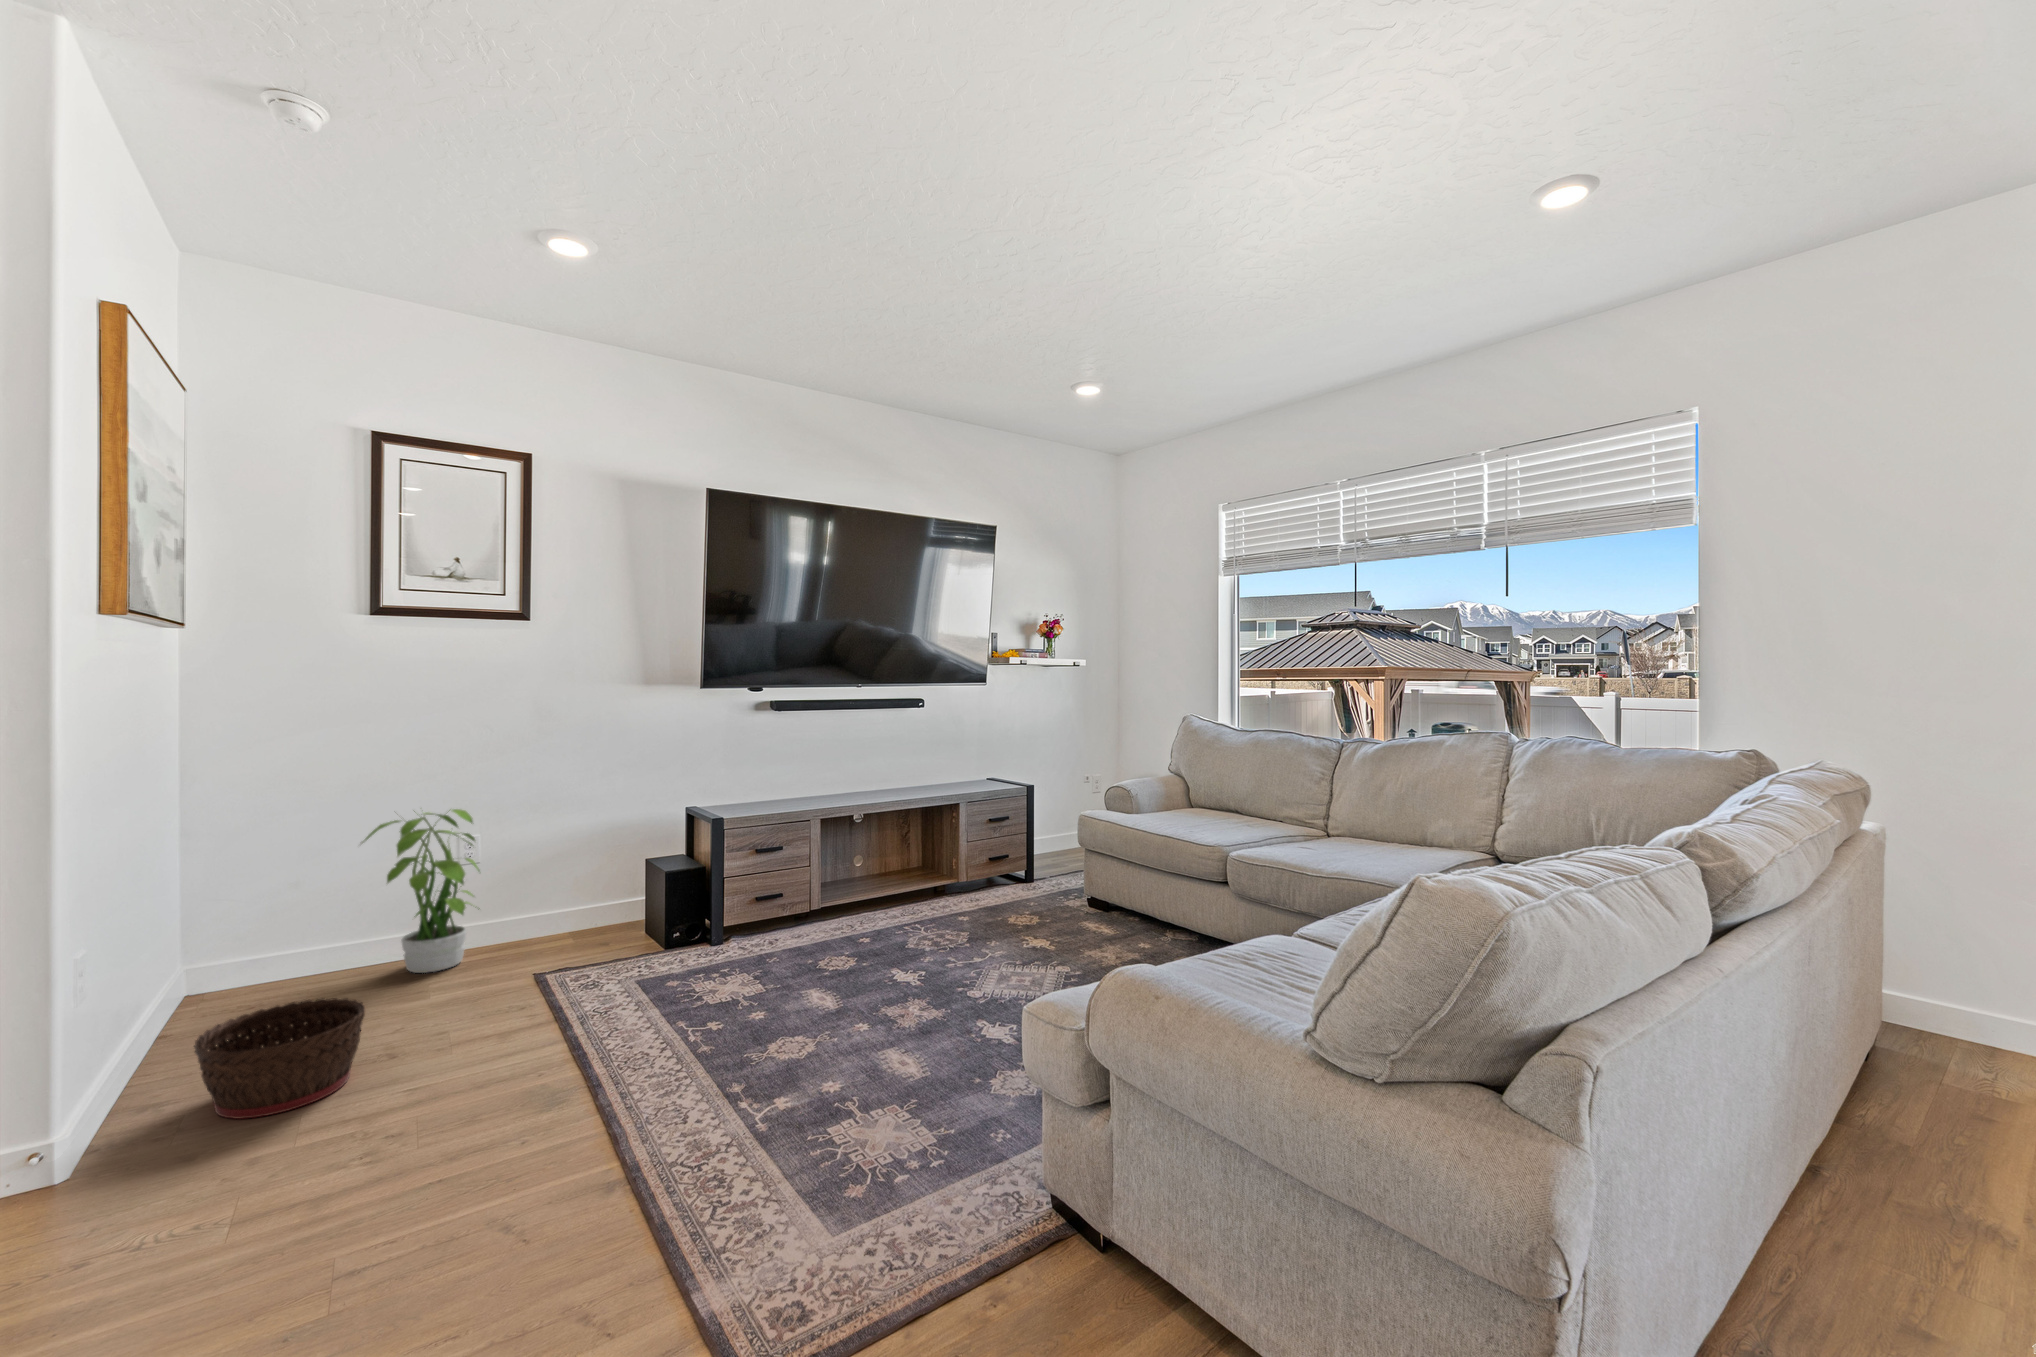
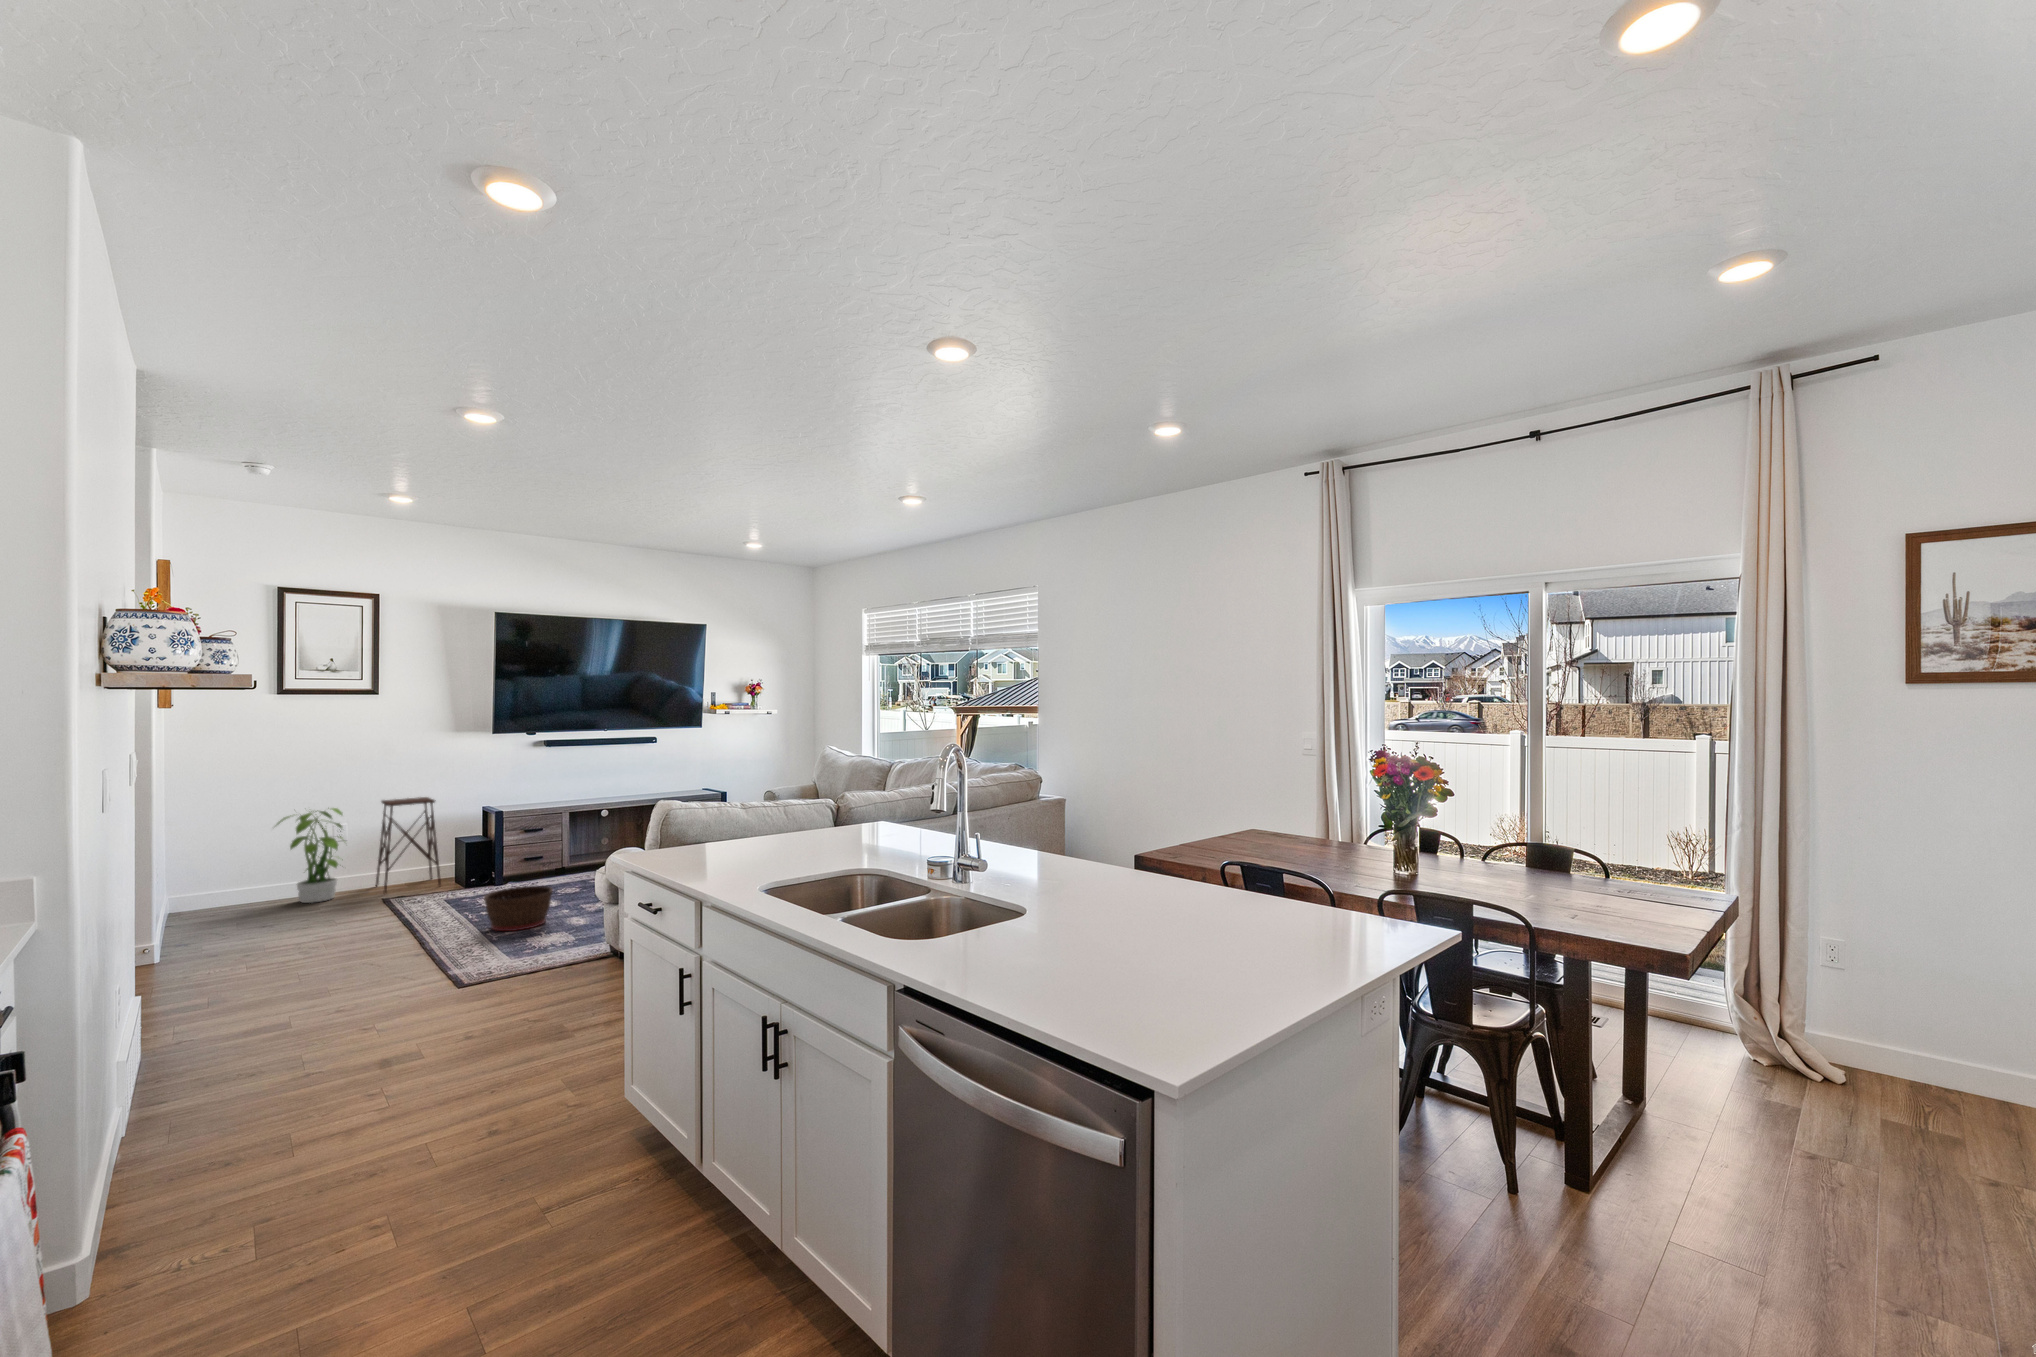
side table: none [528,789,629,957] -> present [375,797,441,893]
basket: present [194,998,366,1119] -> present [484,886,553,931]

